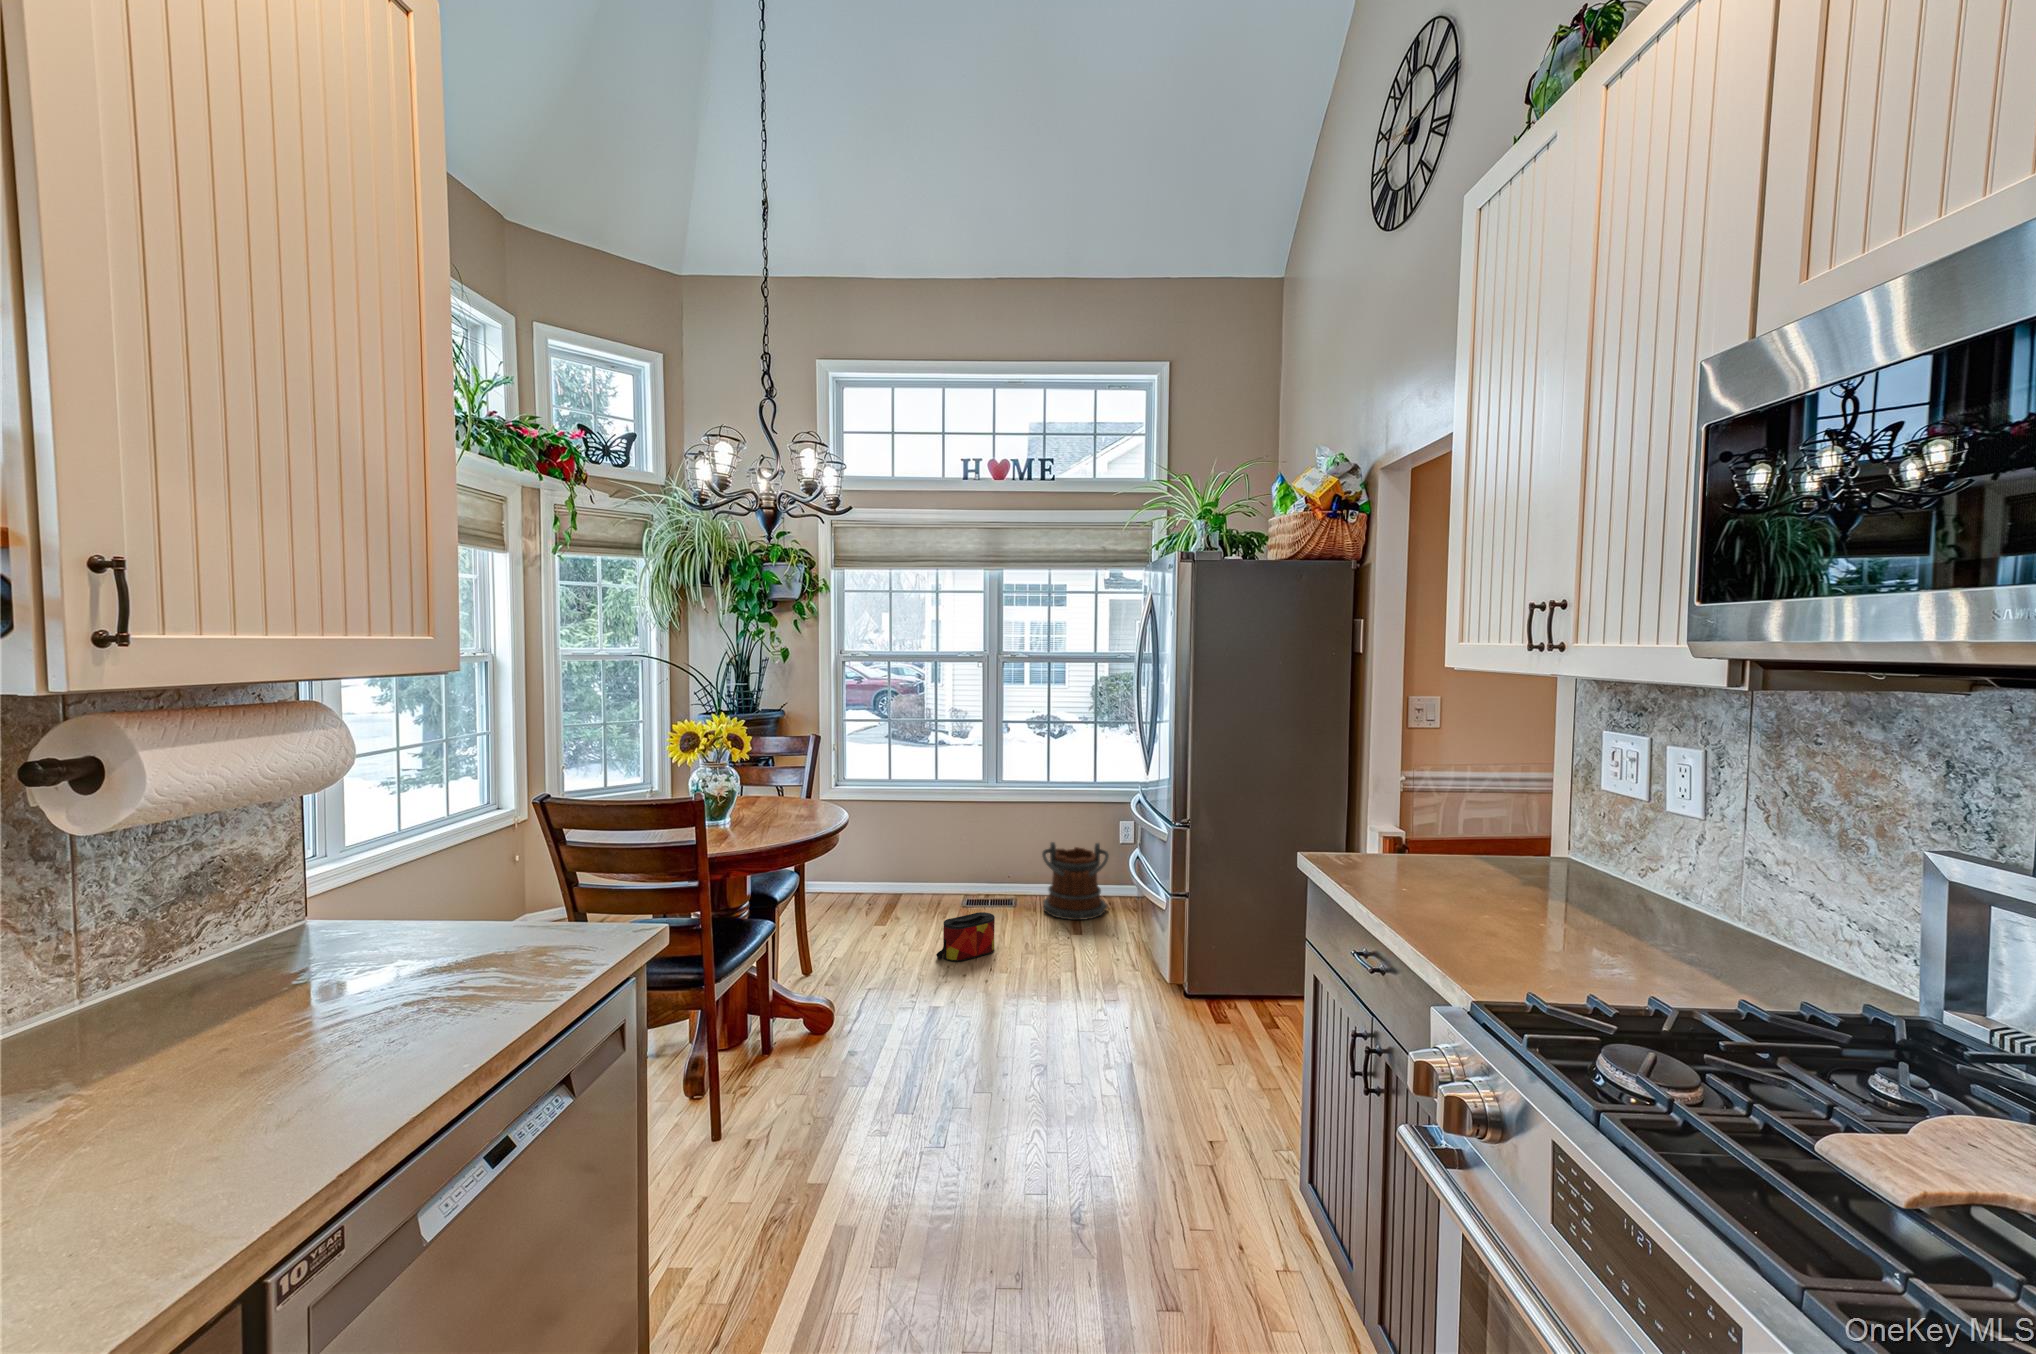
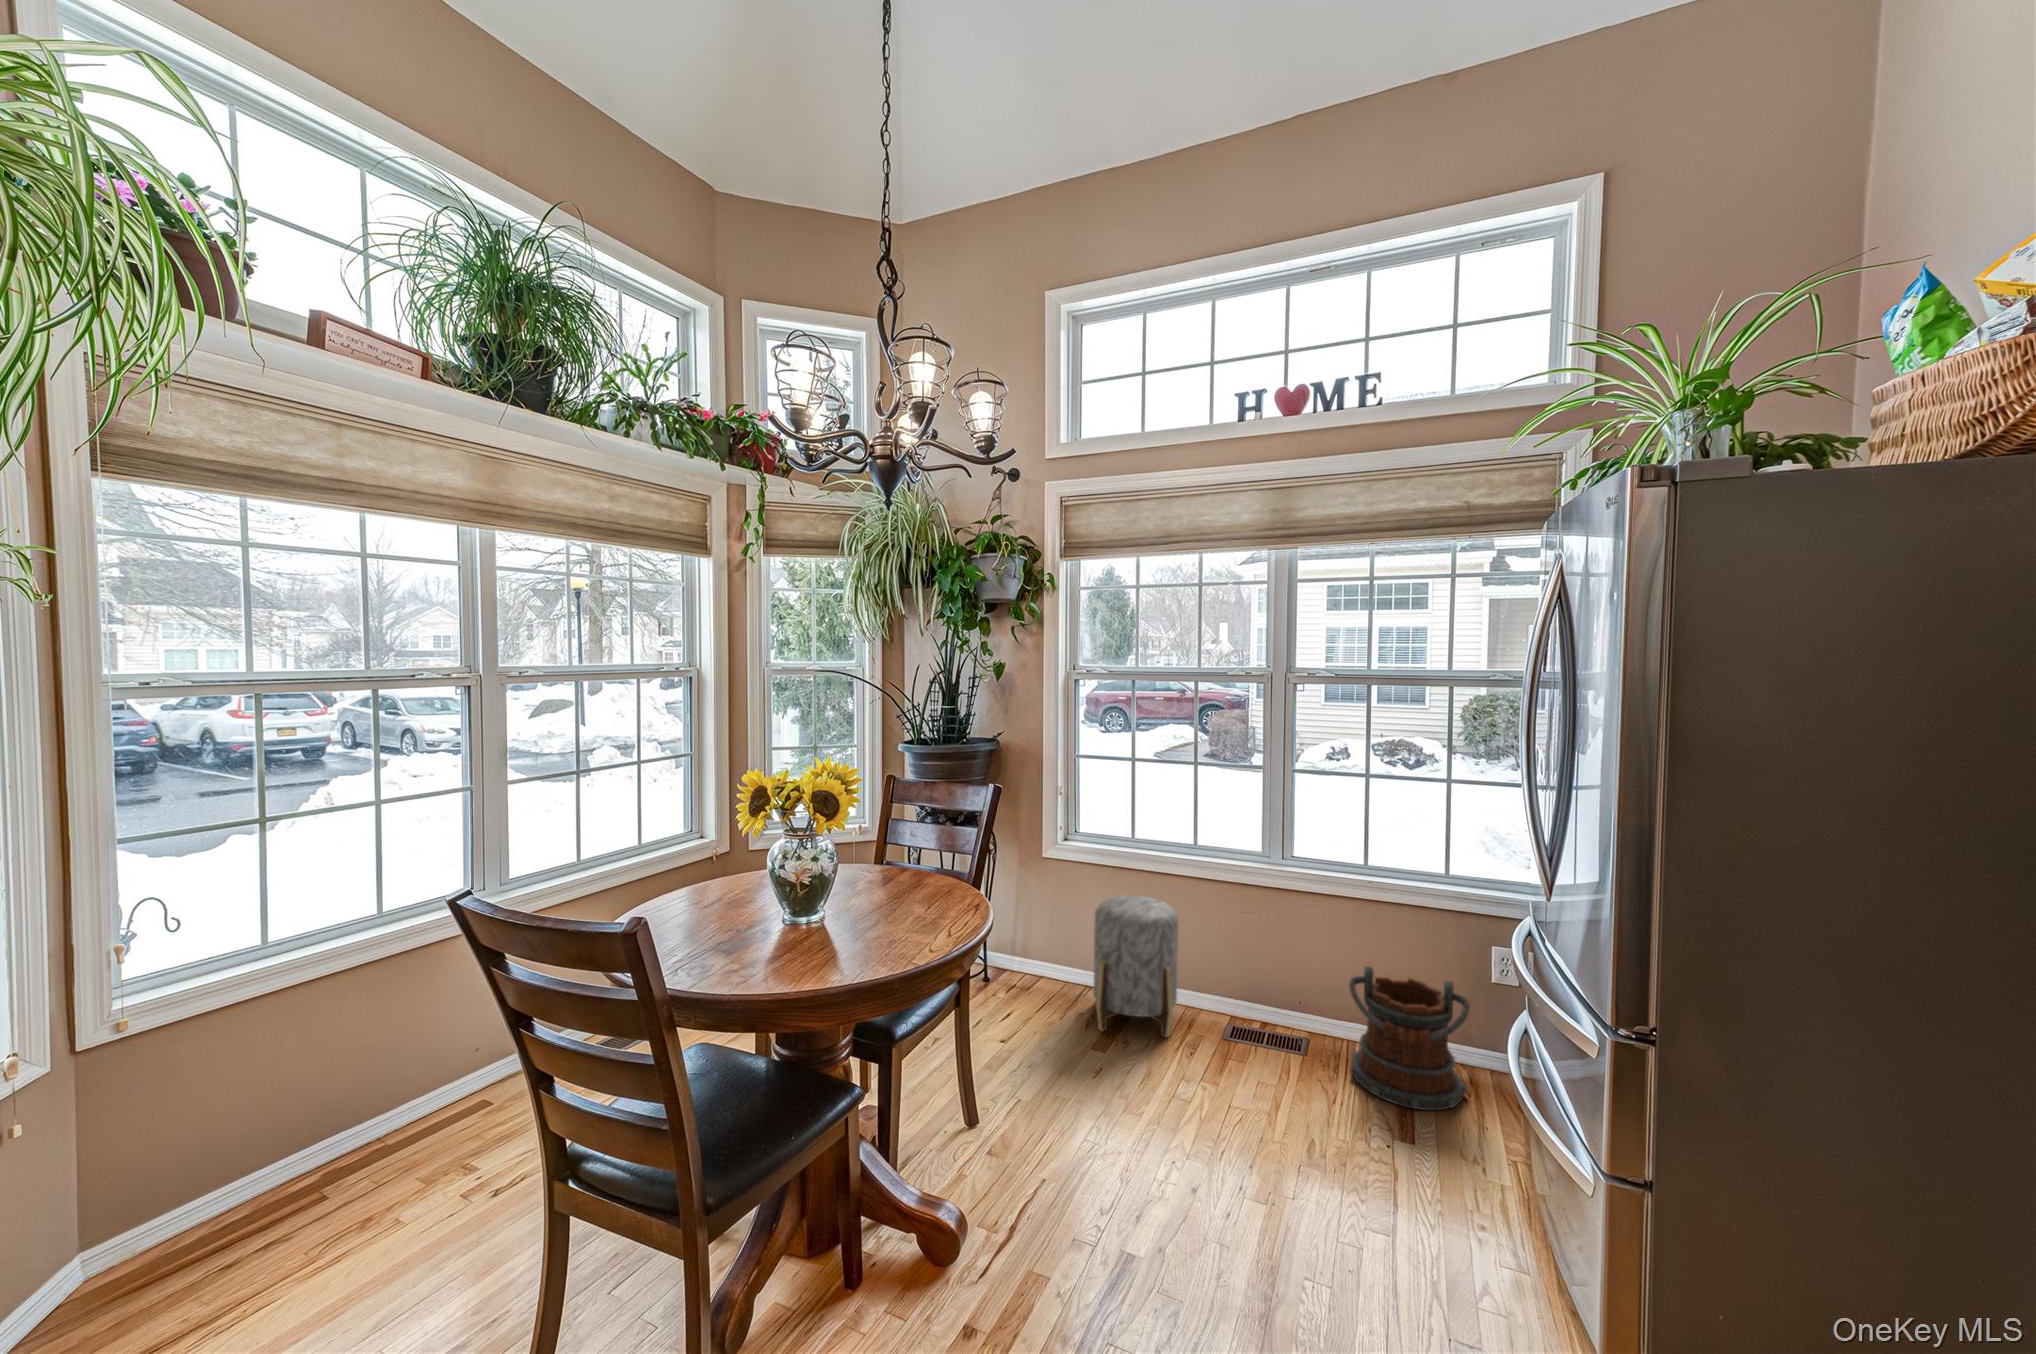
stool: none [869,820,929,917] -> present [1093,895,1178,1037]
bag: present [936,912,995,962] -> none [1154,1073,1252,1155]

